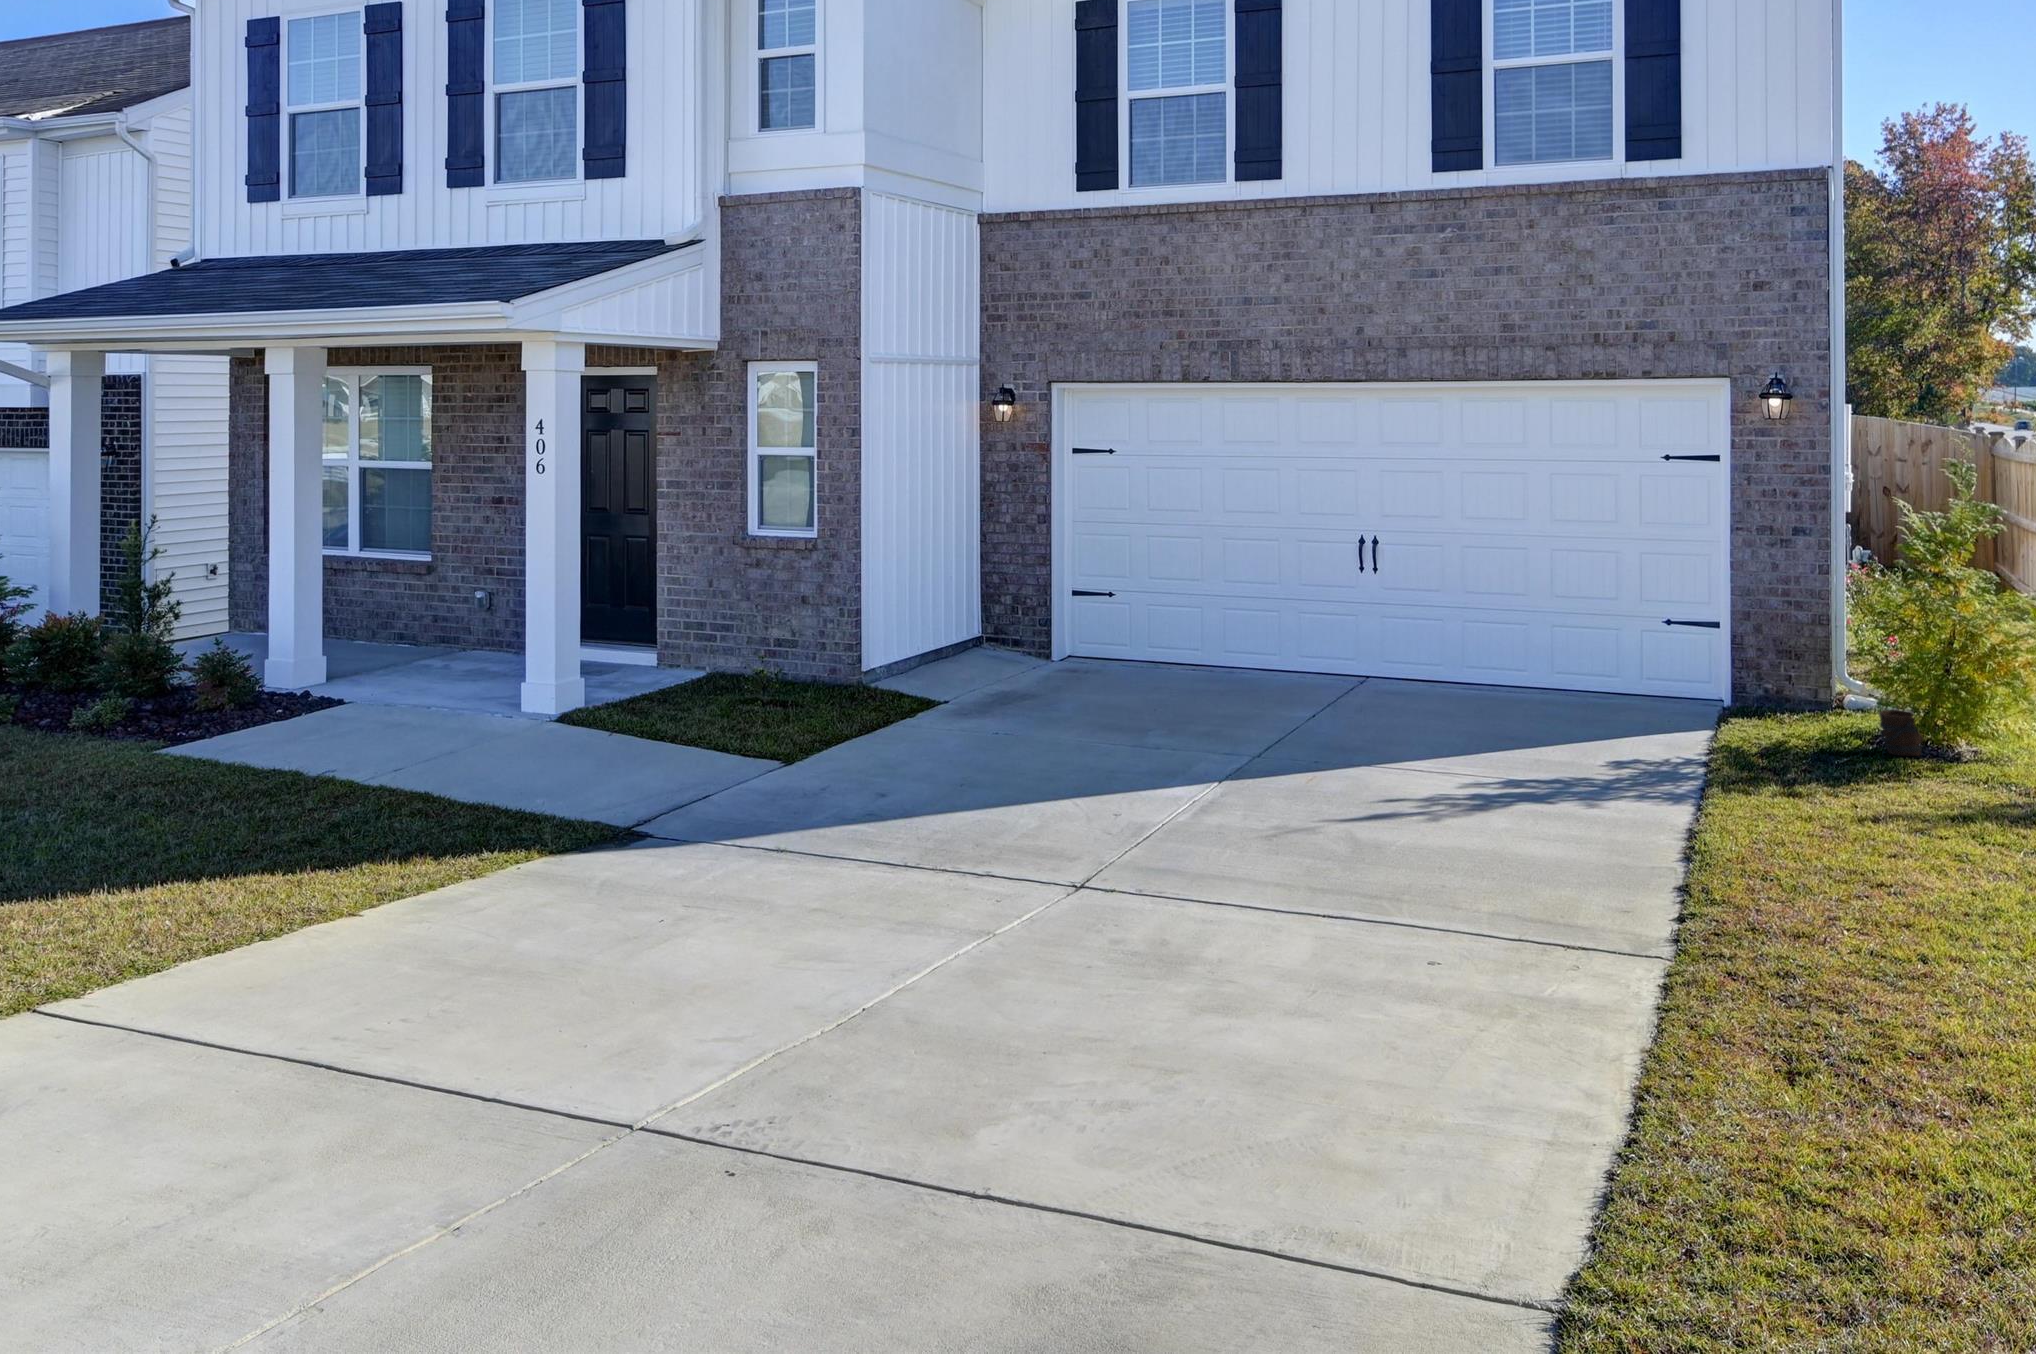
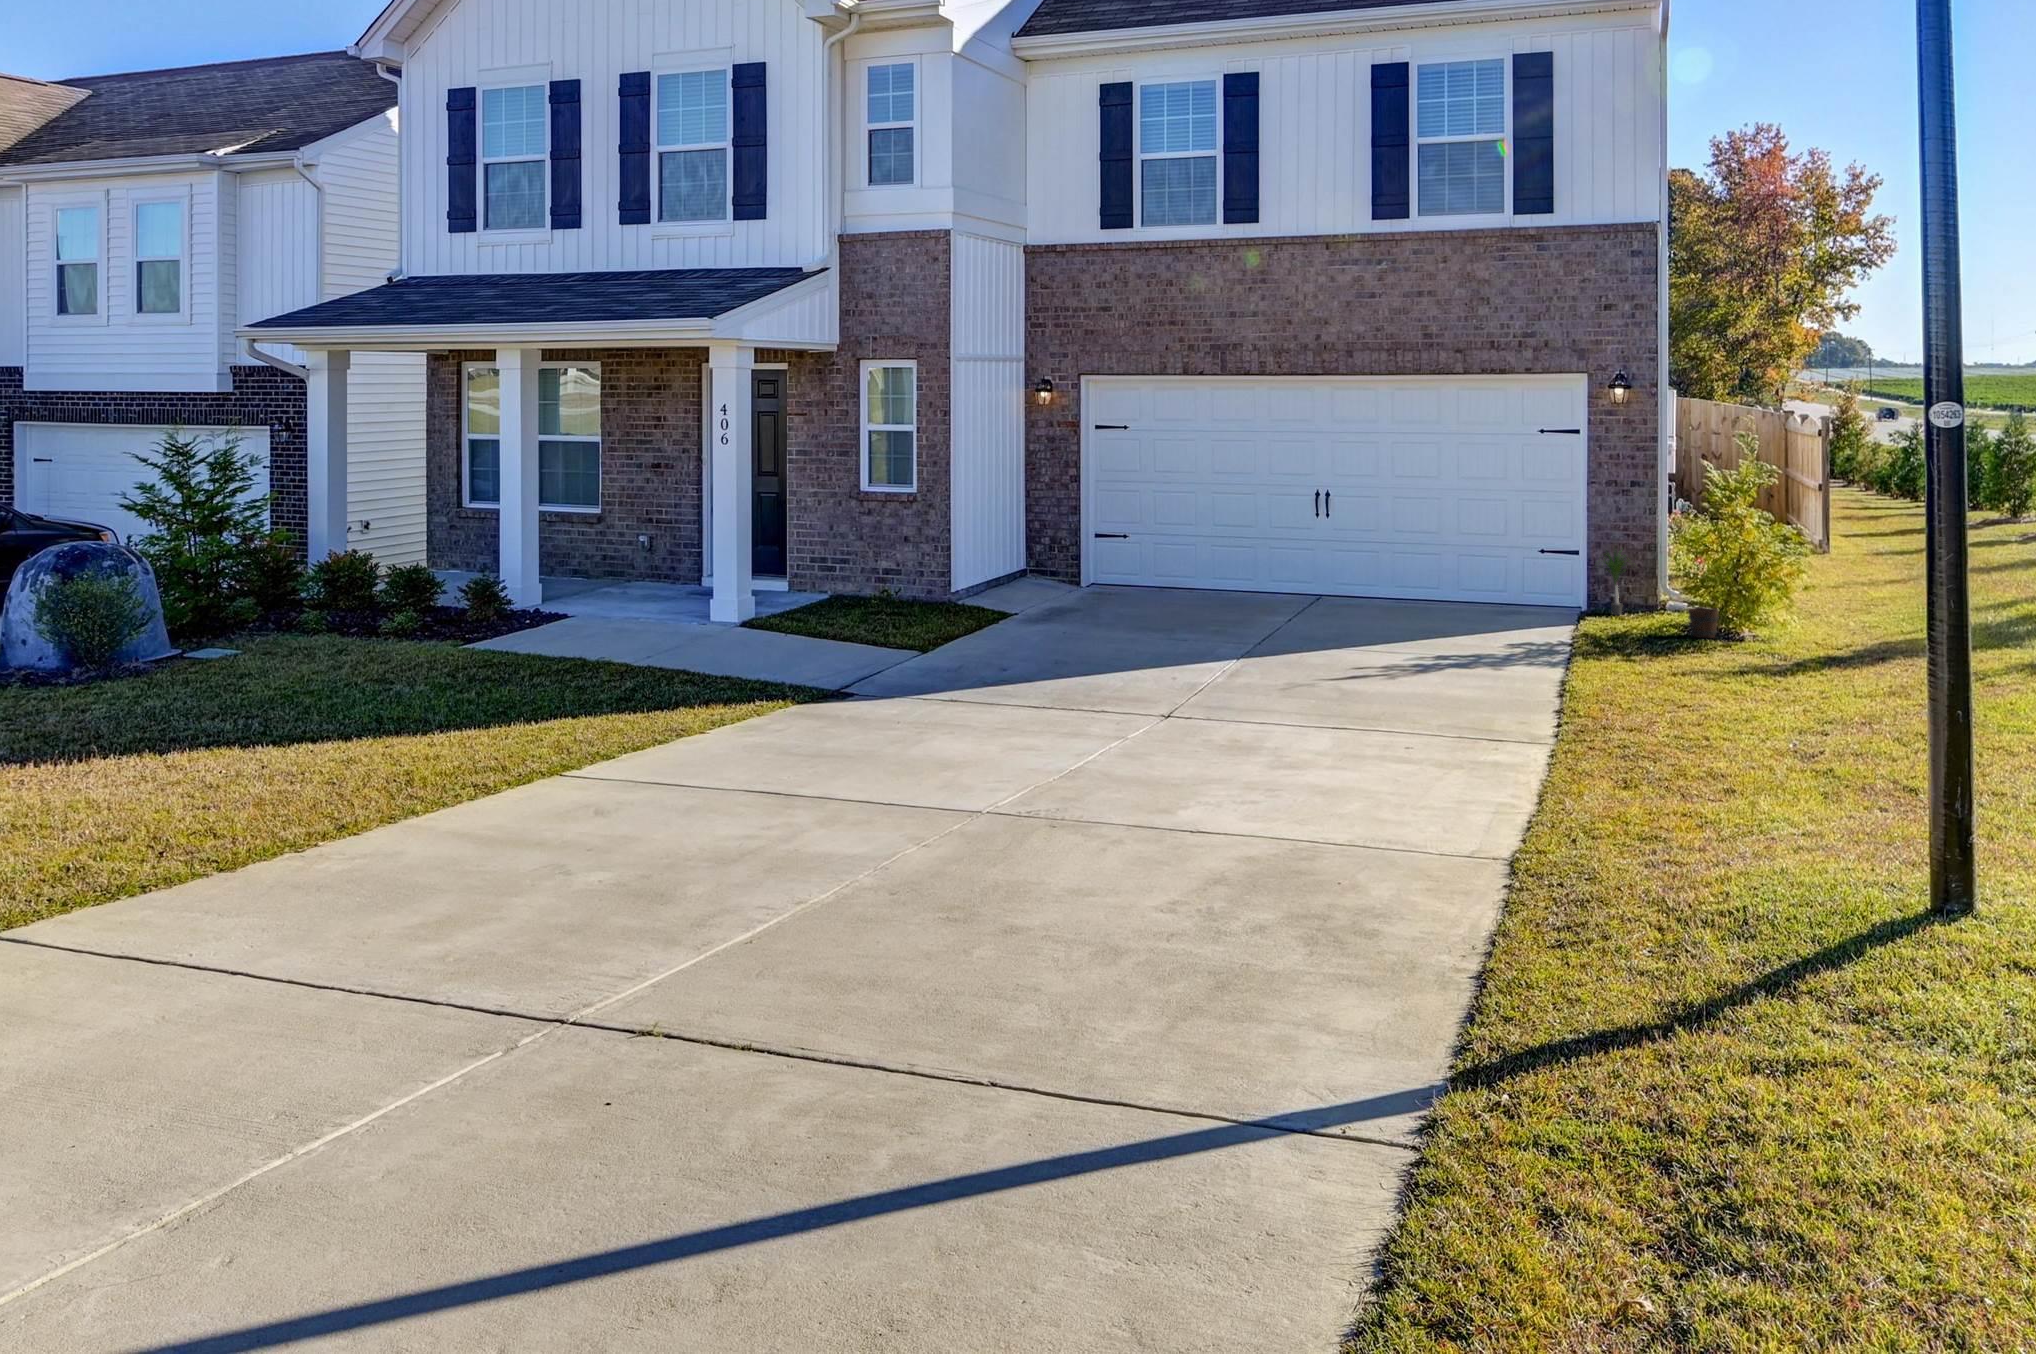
potted plant: none [1735,611,1807,714] -> present [1606,551,1627,615]

